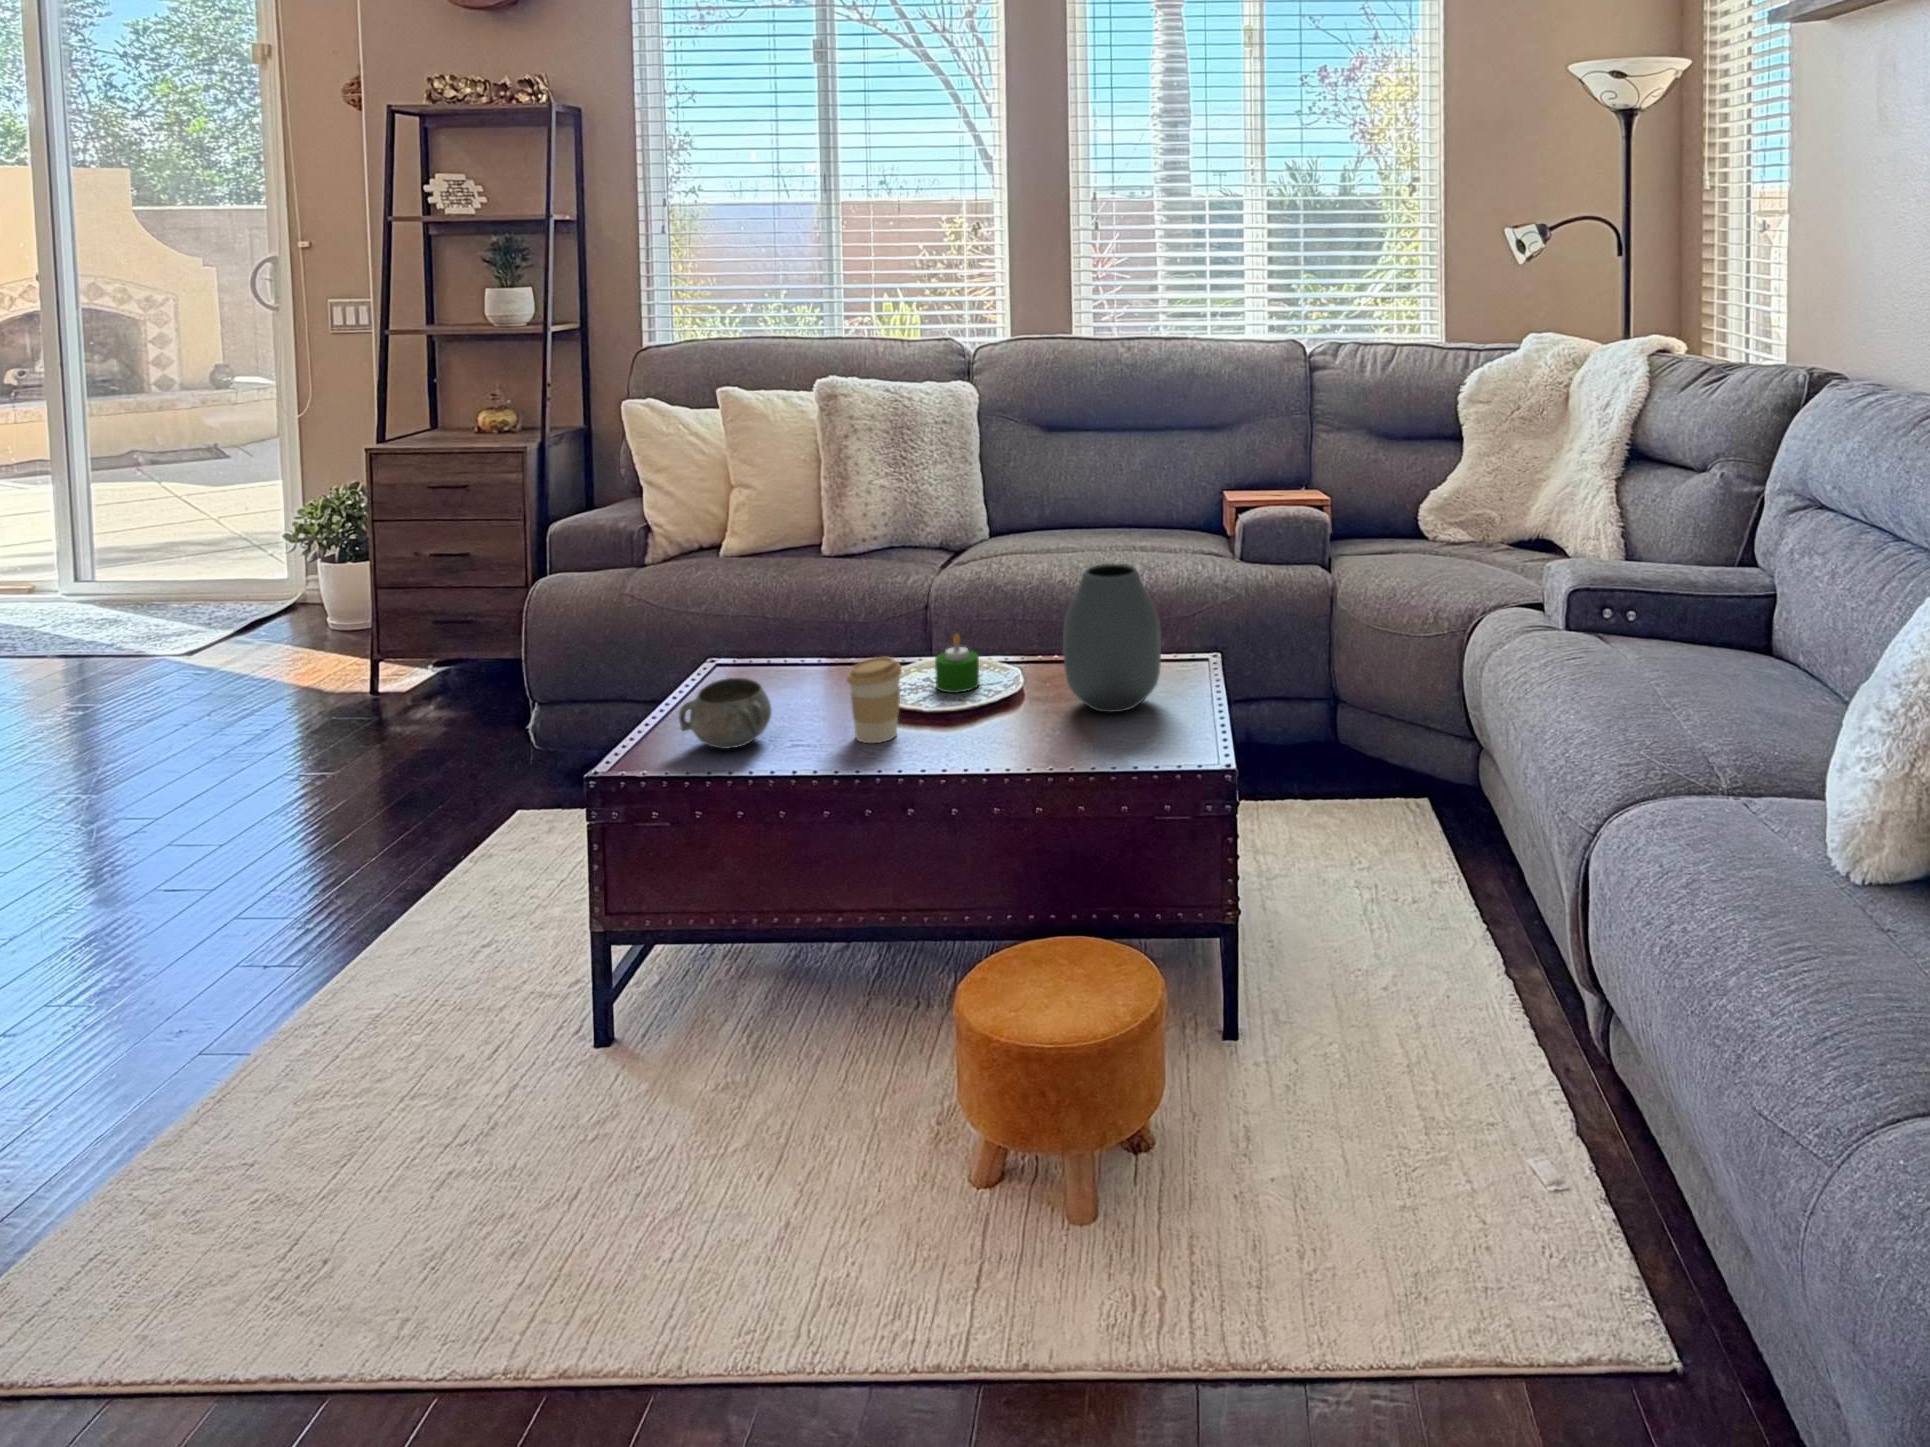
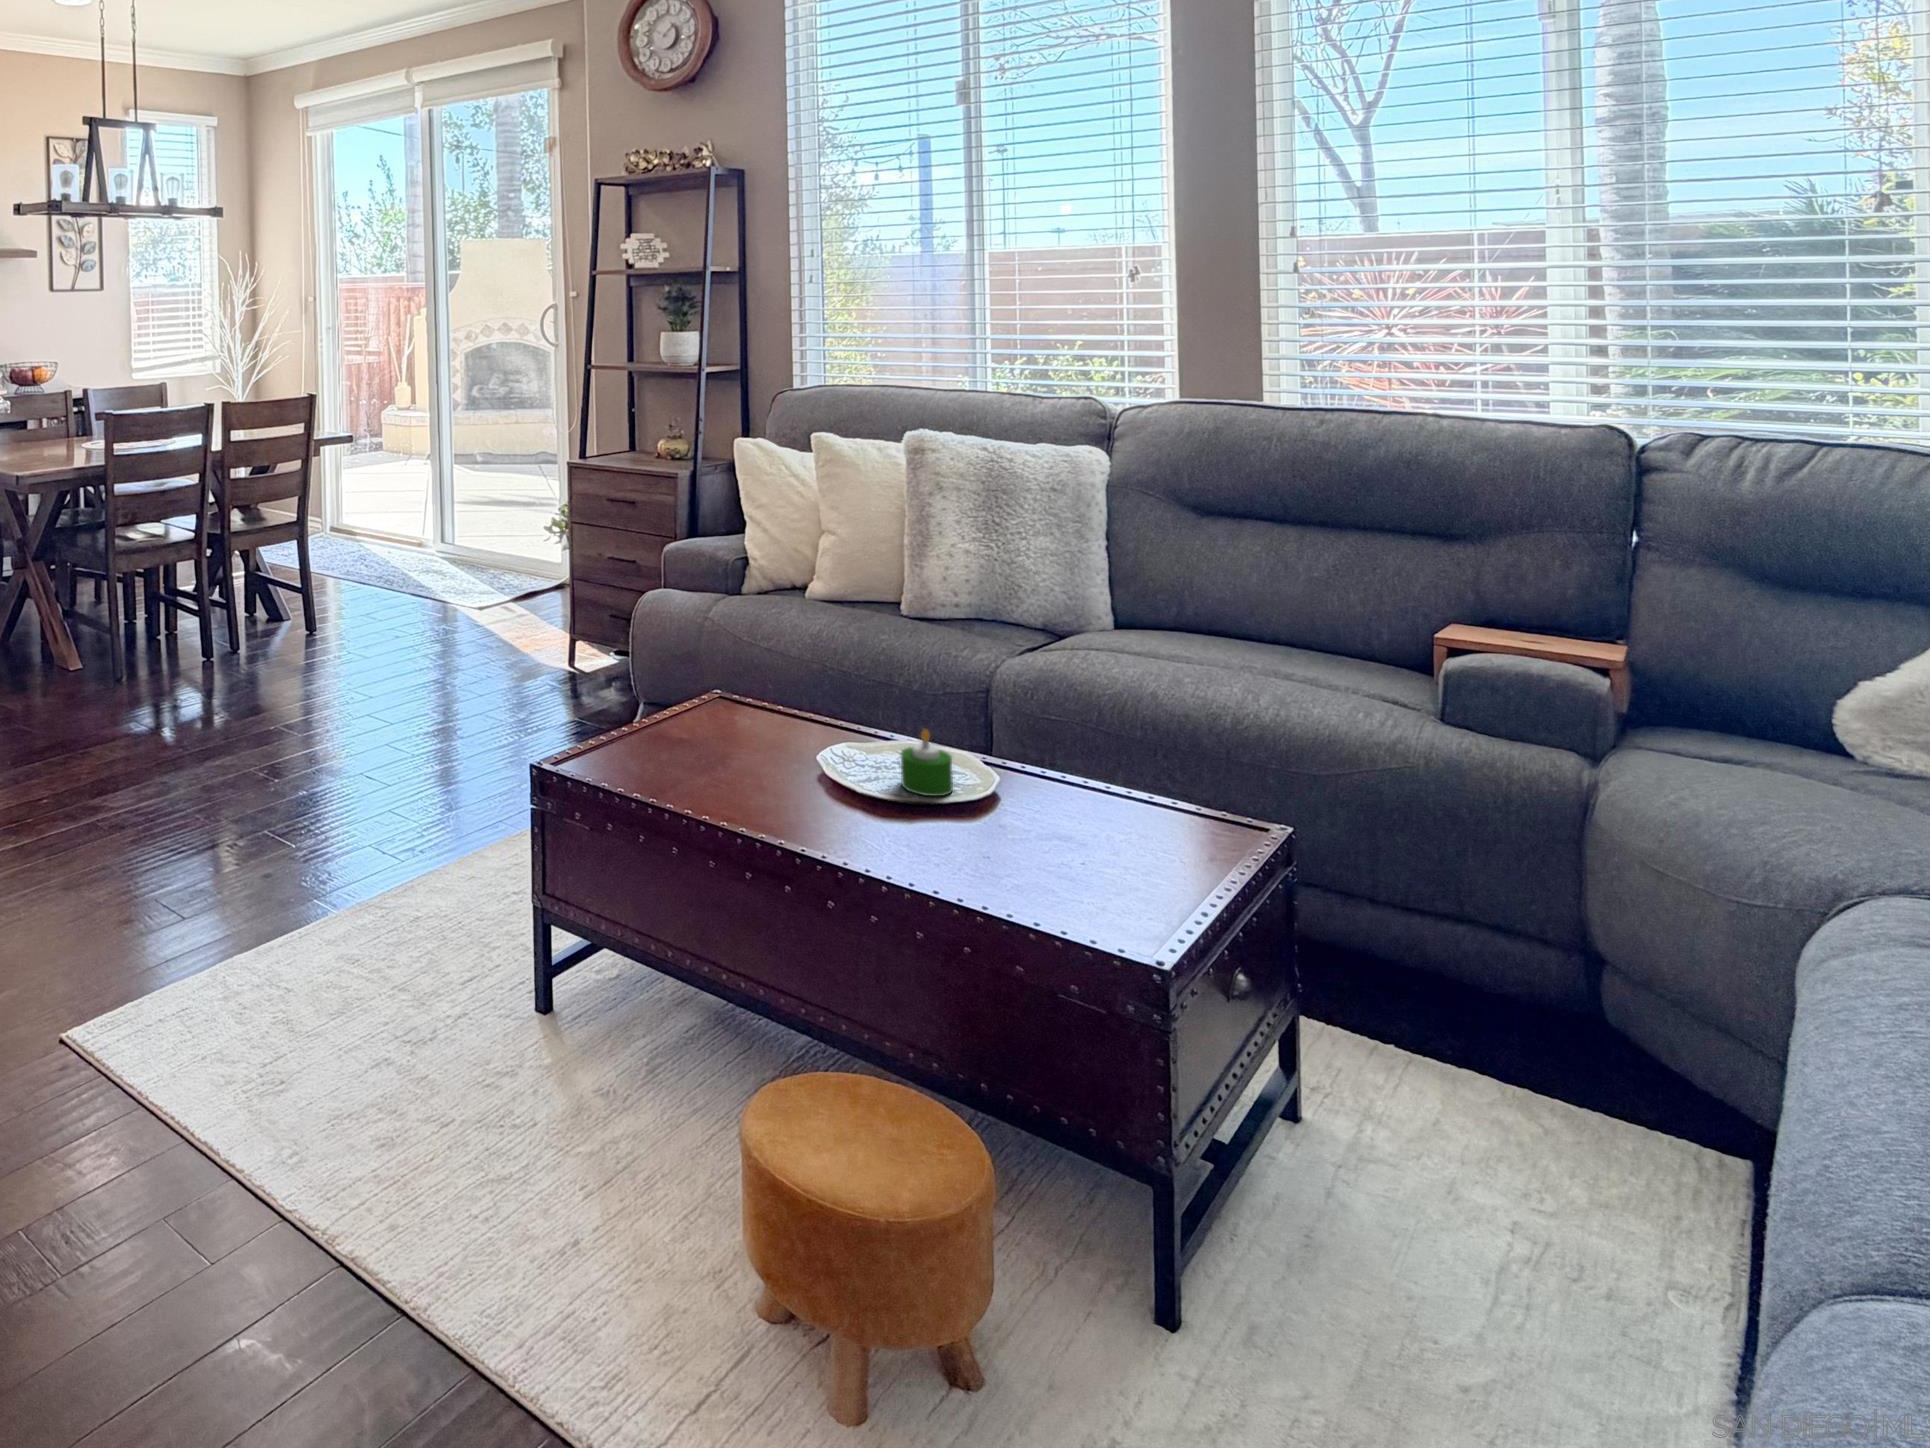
vase: present [1063,564,1161,712] -> none [1021,687,1156,876]
coffee cup: present [847,657,902,743] -> none [767,734,826,825]
decorative bowl: present [679,678,771,749] -> none [619,718,706,788]

